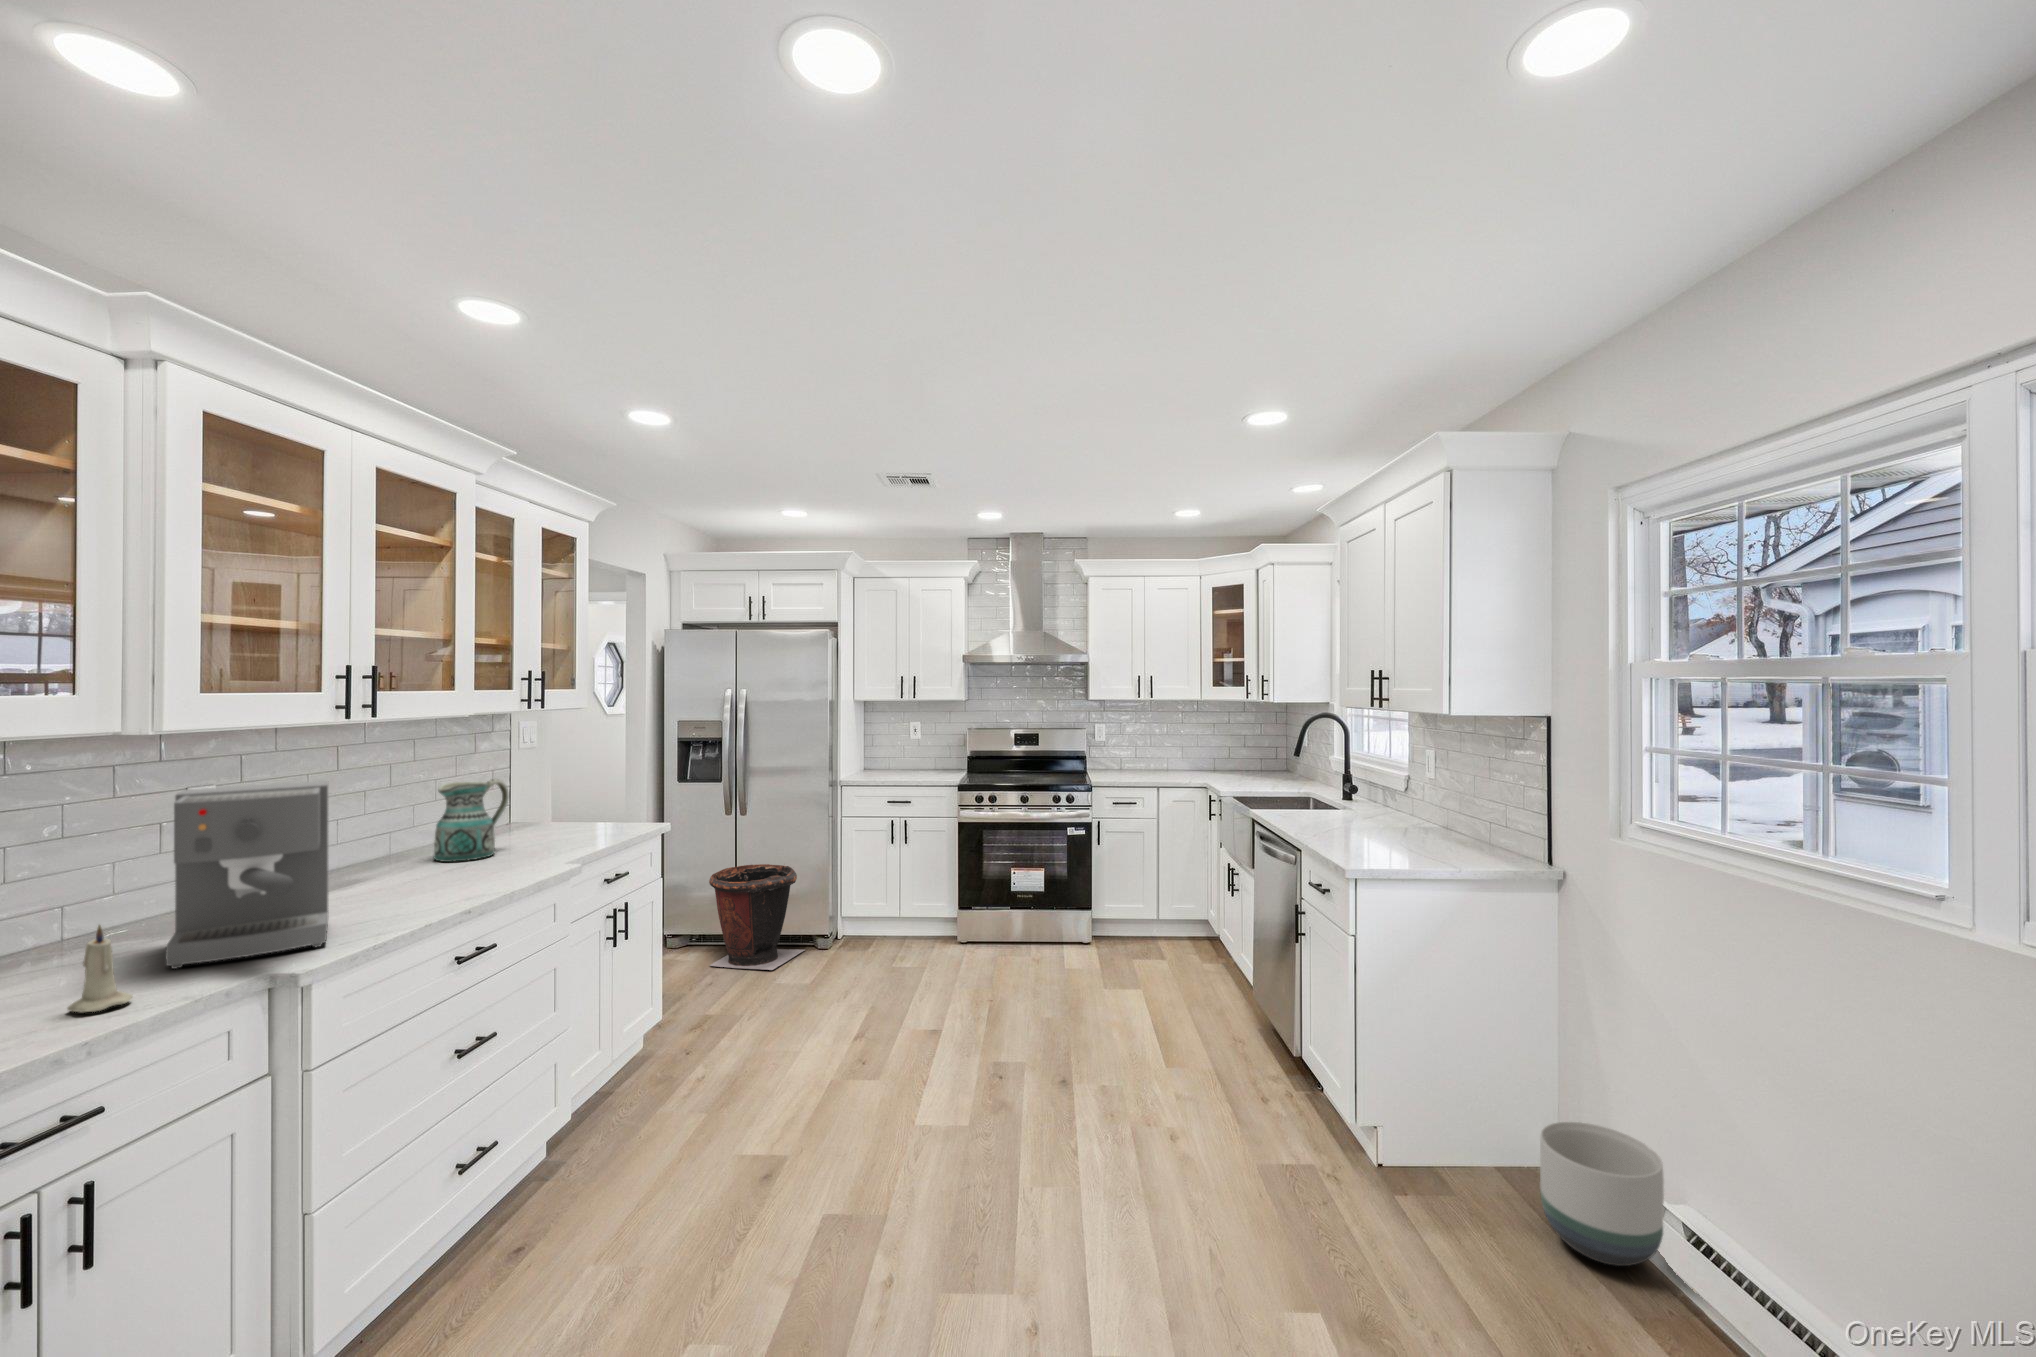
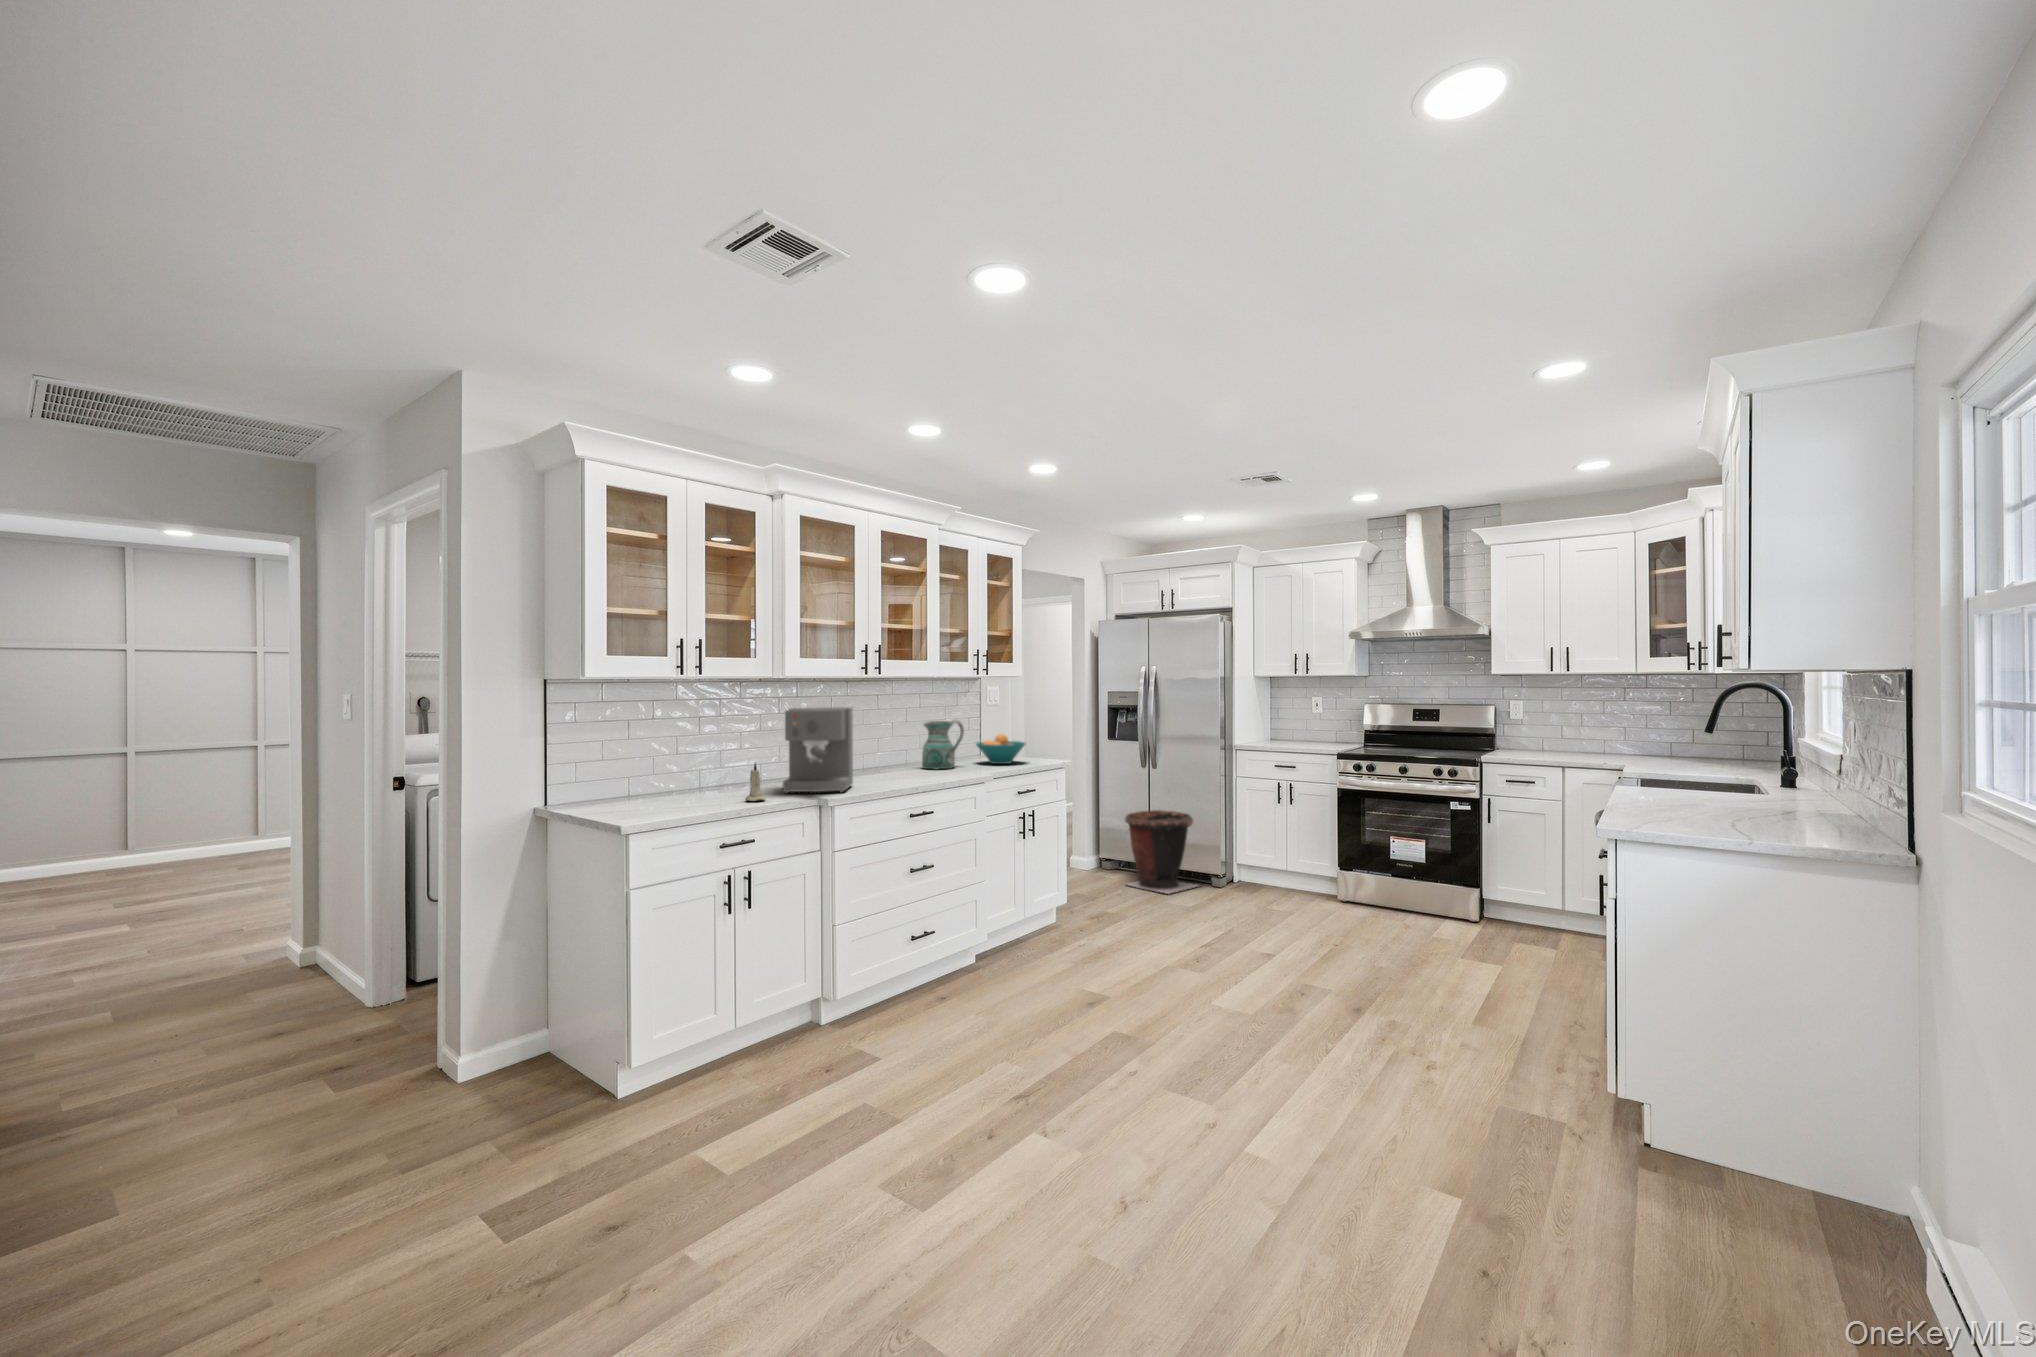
fruit bowl: none [521,793,605,839] -> present [976,734,1026,764]
planter: present [1540,1122,1664,1266] -> none [1755,1101,1903,1251]

